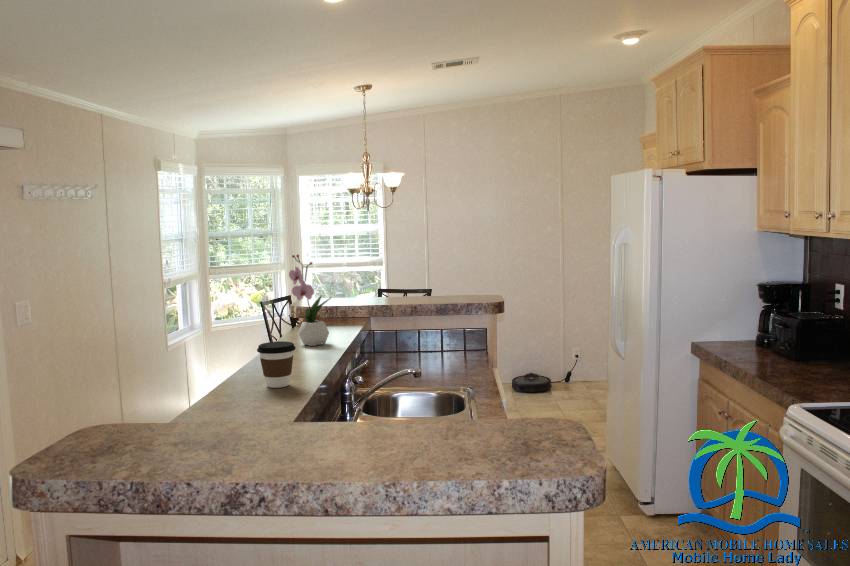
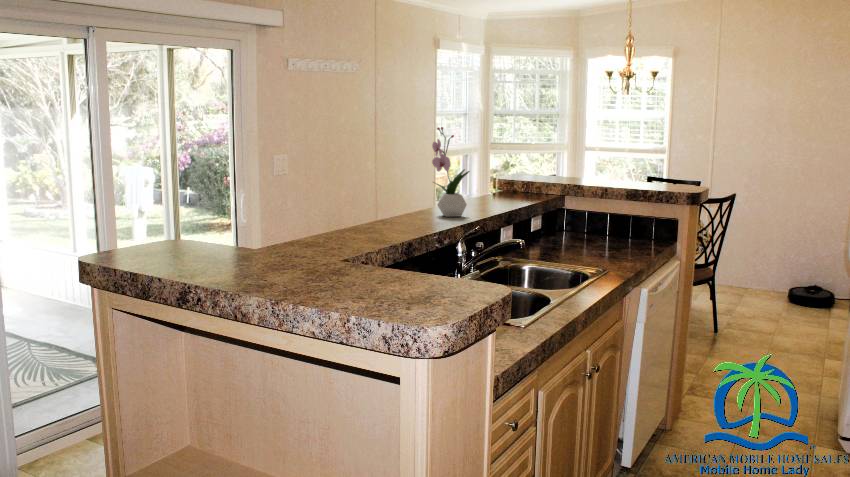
coffee cup: present [257,341,296,388] -> none [340,200,374,241]

